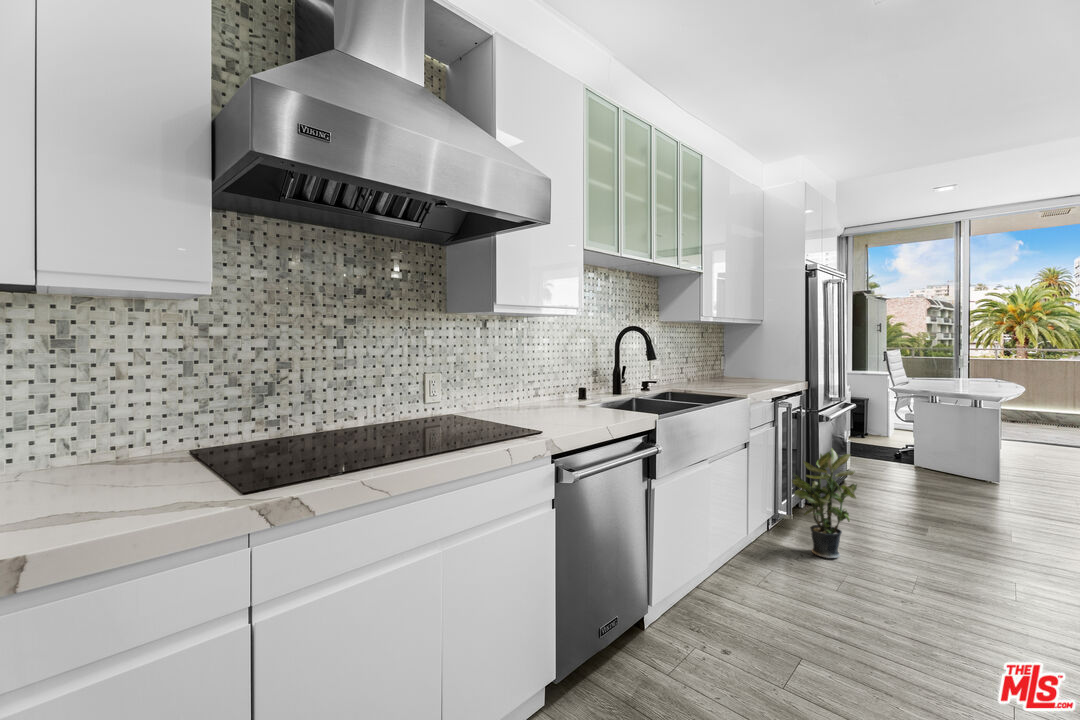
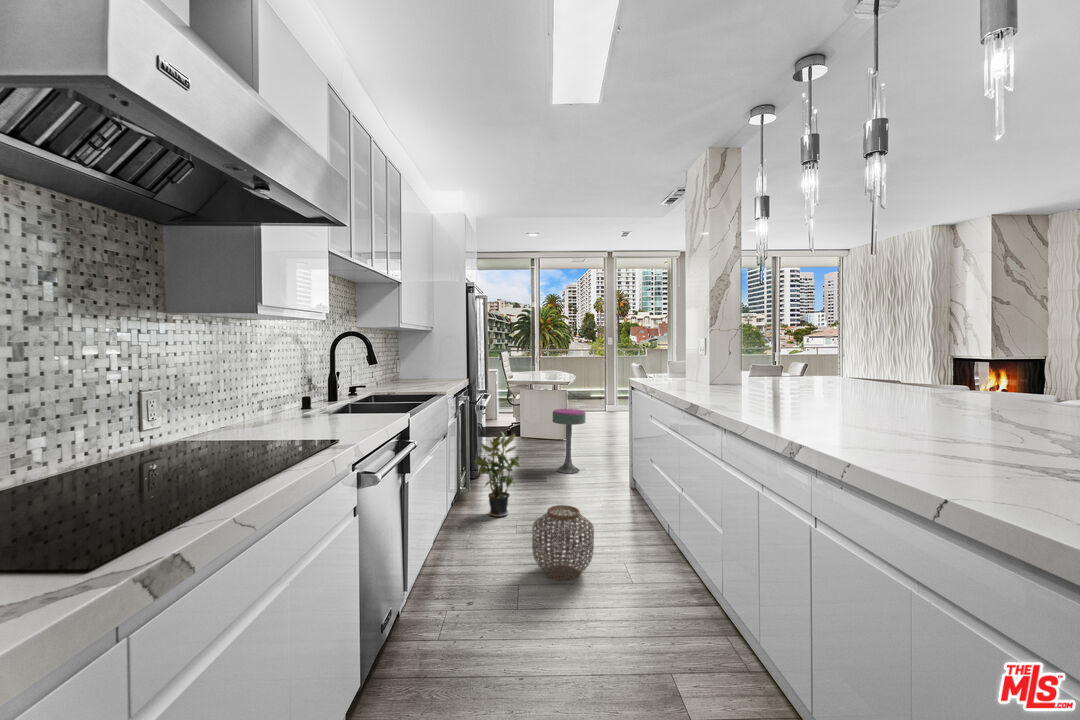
bar stool: none [947,431,1012,529] -> present [552,409,586,473]
woven basket: none [831,558,936,670] -> present [532,505,594,581]

